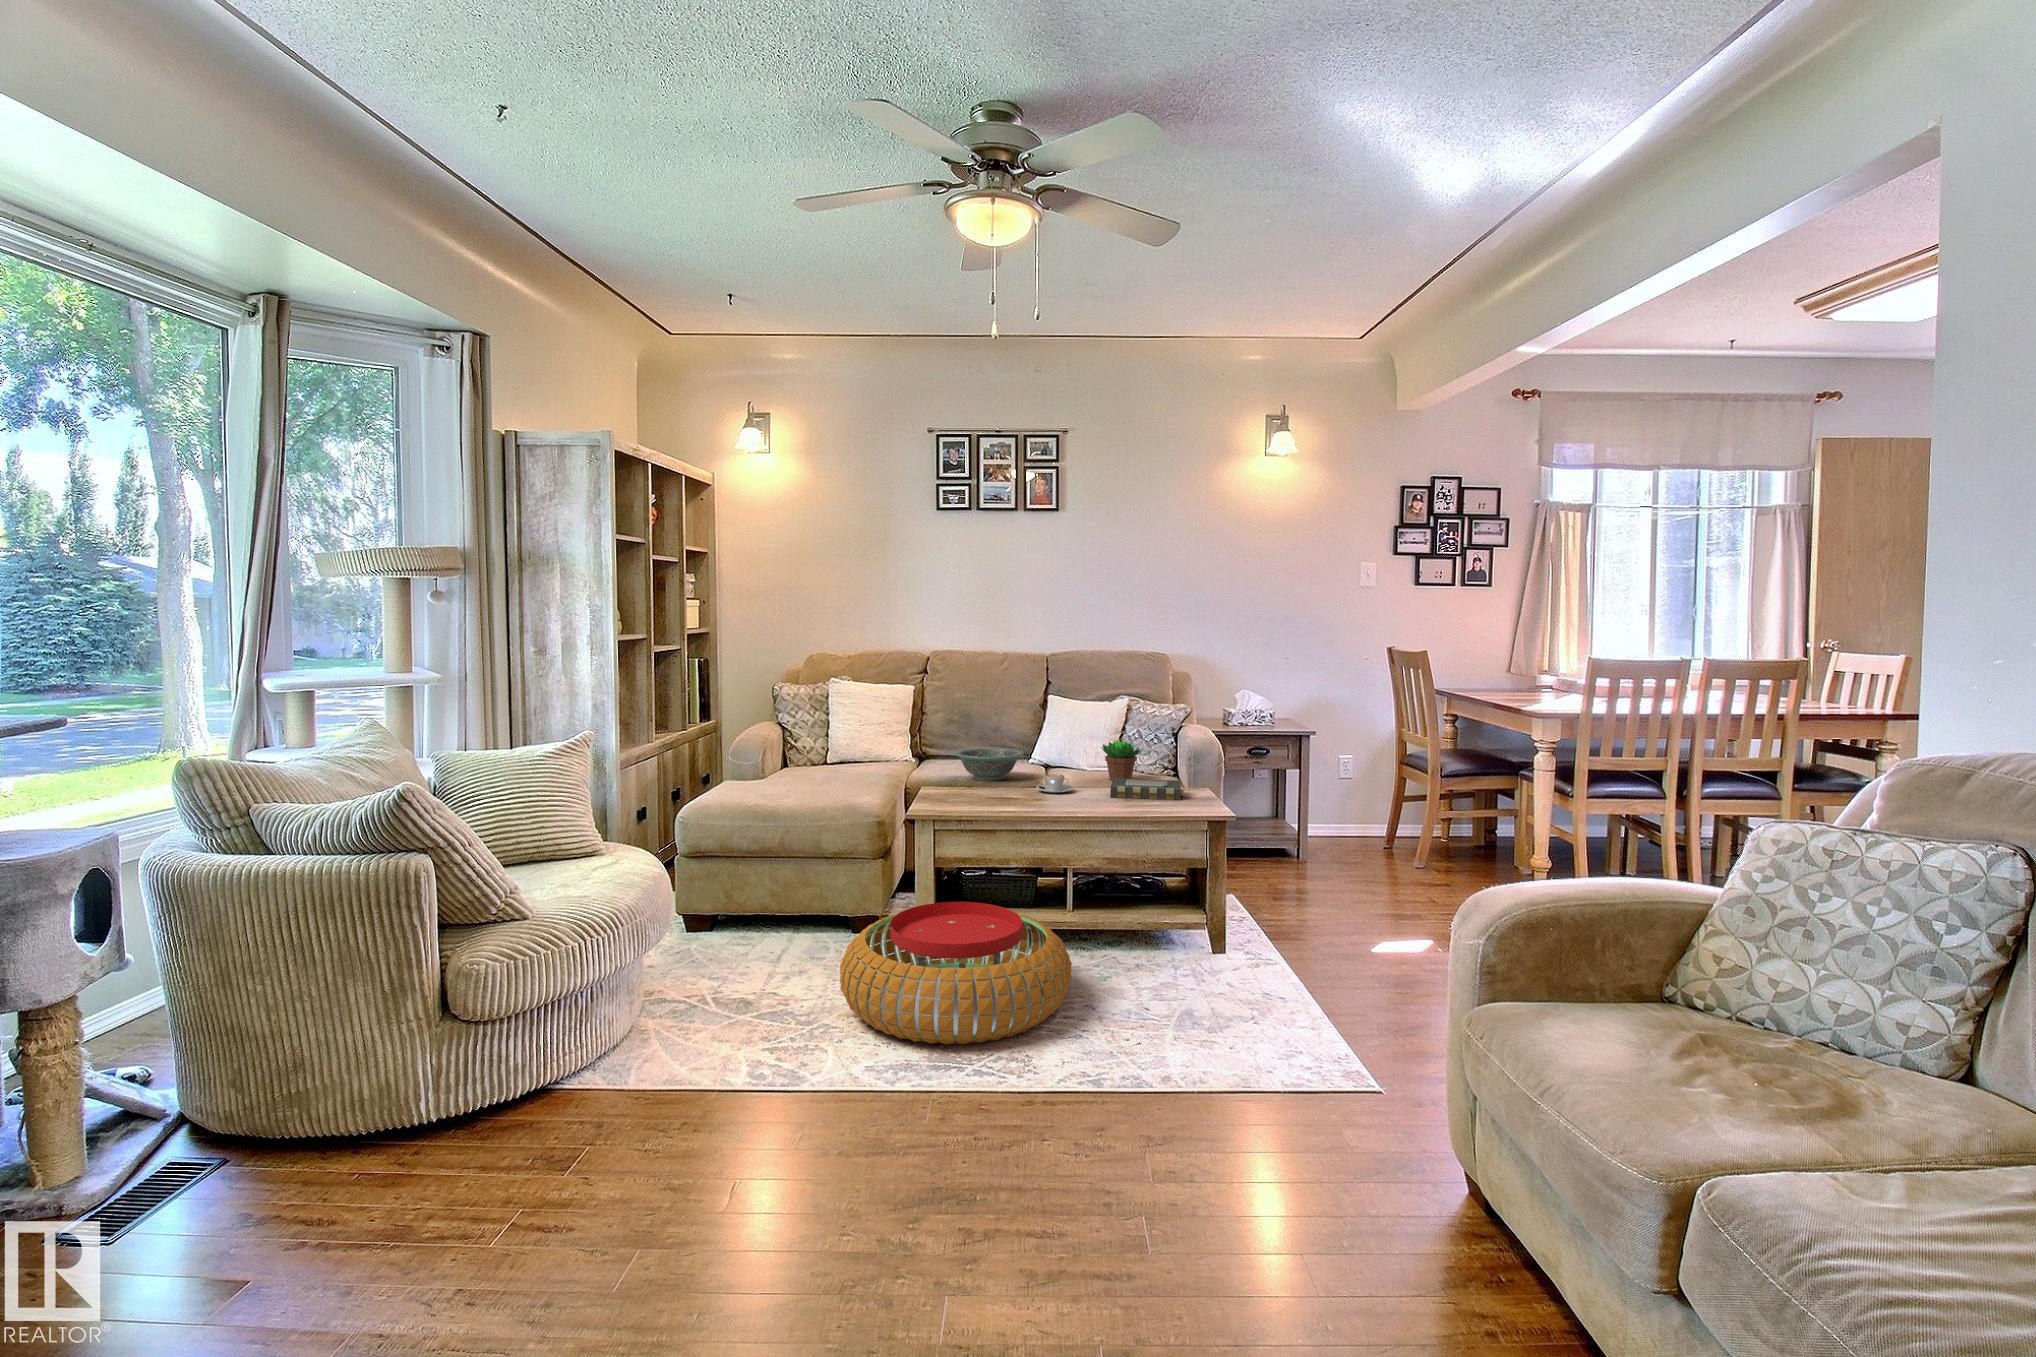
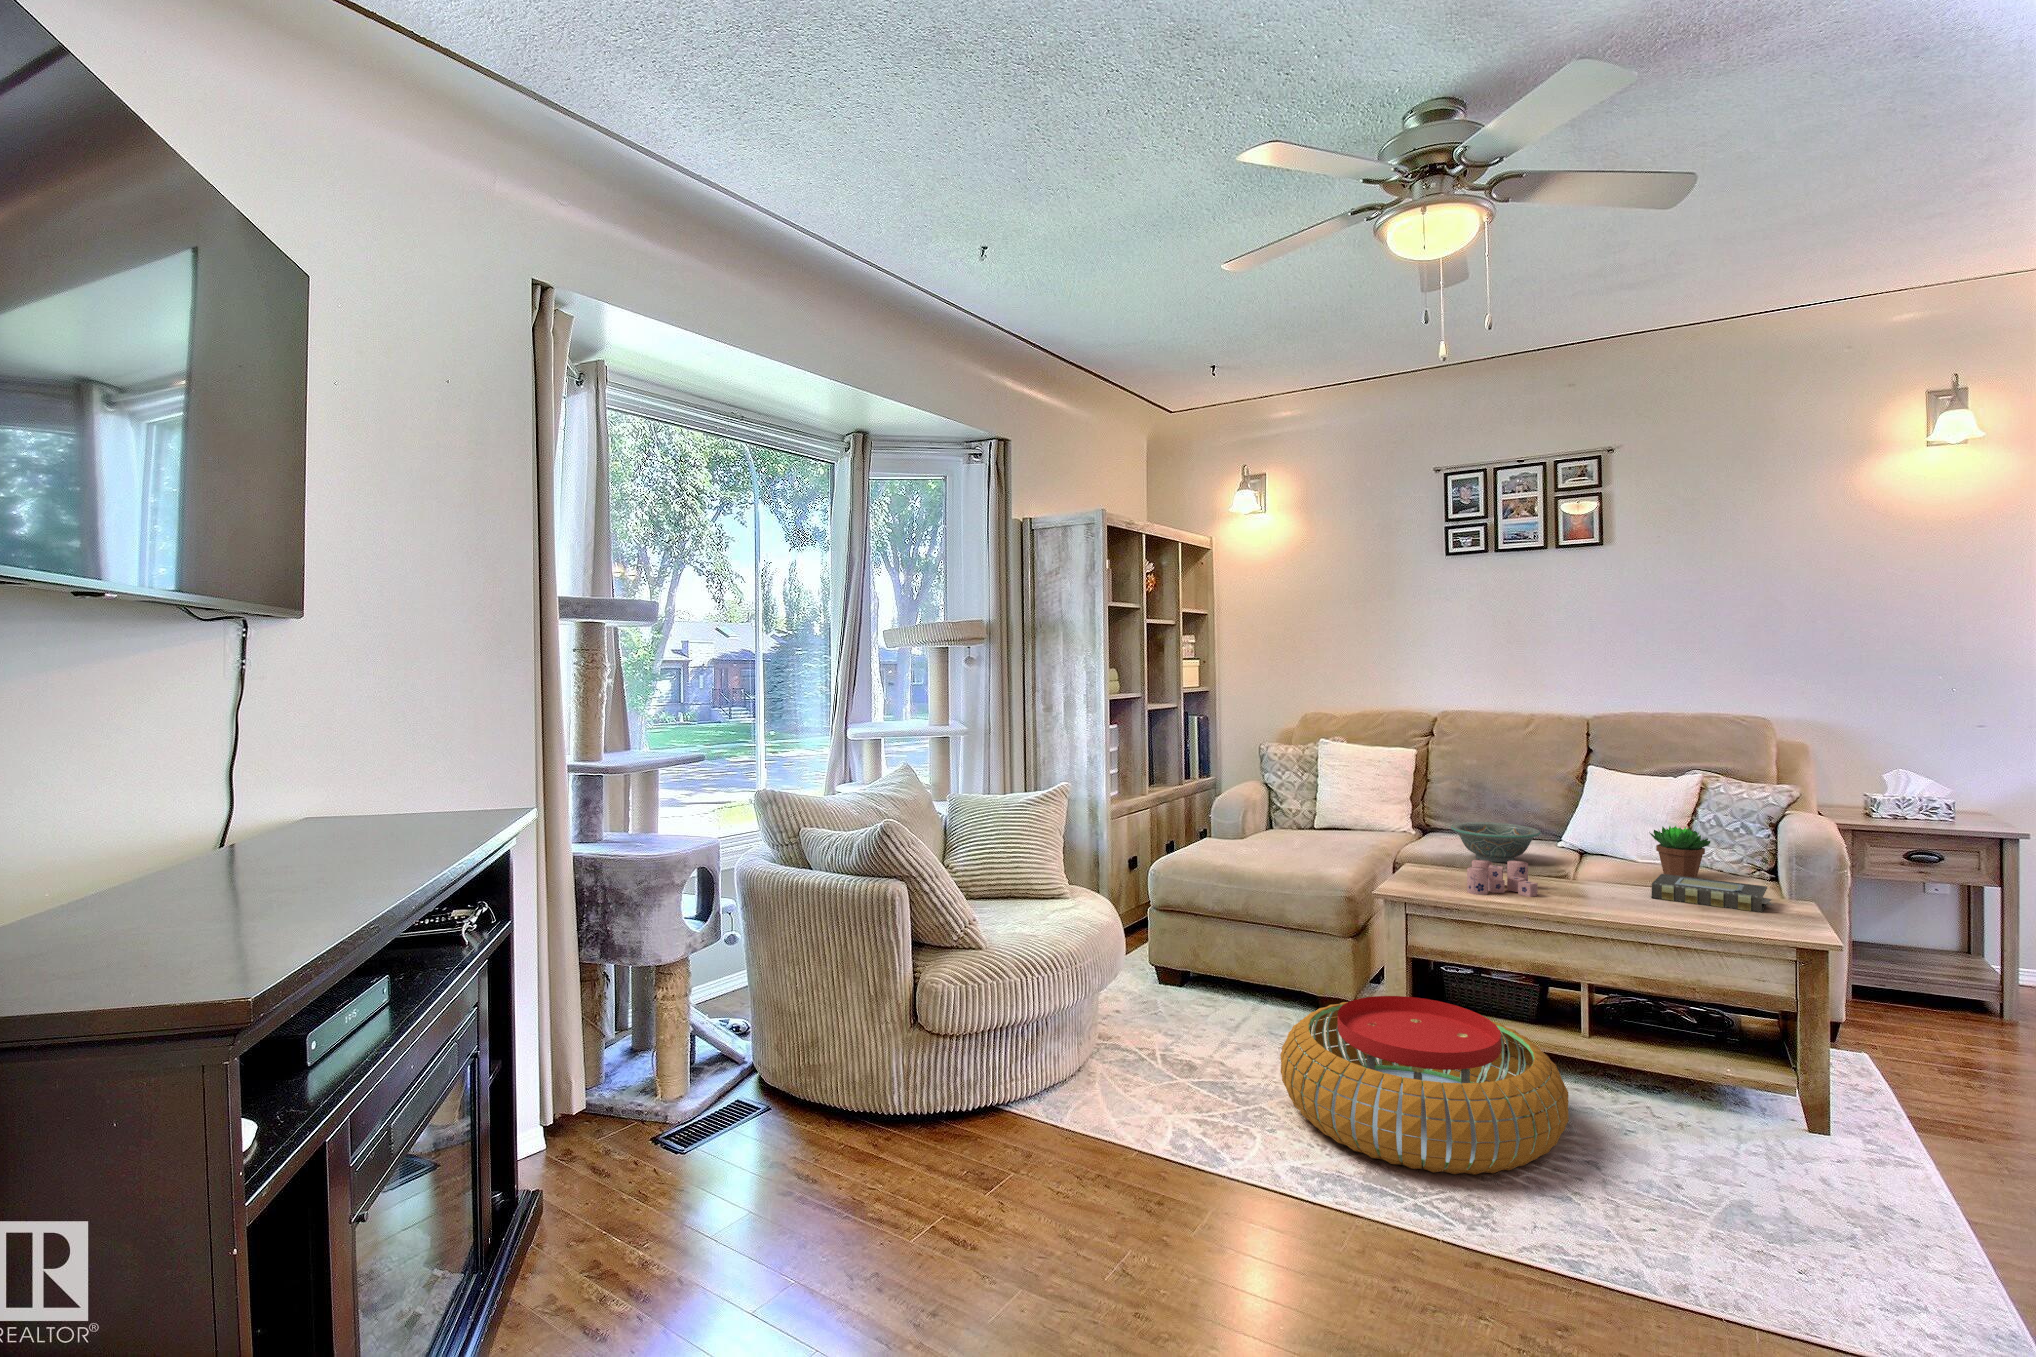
coffee cup: present [1036,774,1074,793] -> none [1549,862,1602,885]
candle: none [982,777,1034,809] -> present [1467,860,1538,897]

